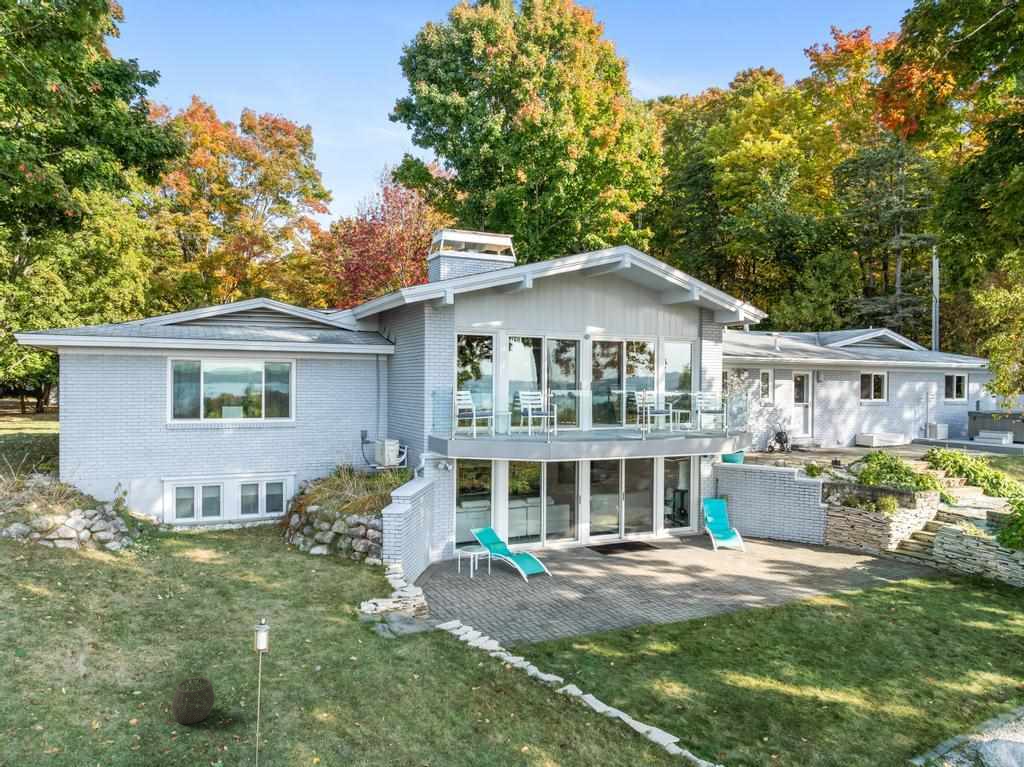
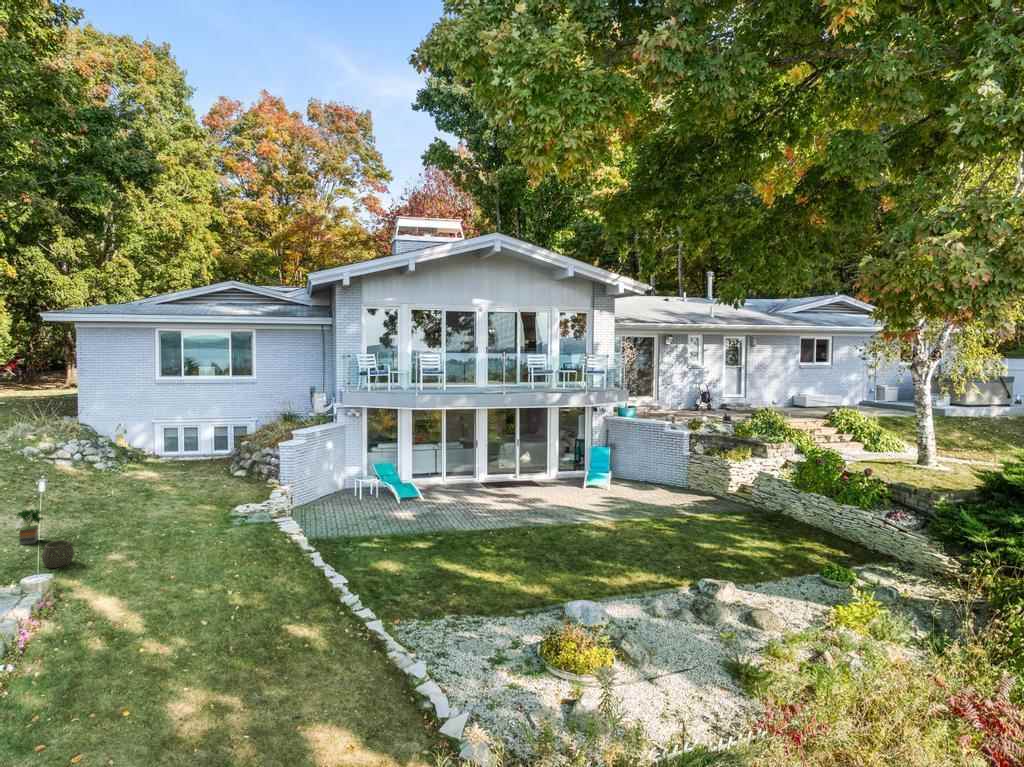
potted tree: none [101,626,142,685] -> present [16,509,43,545]

